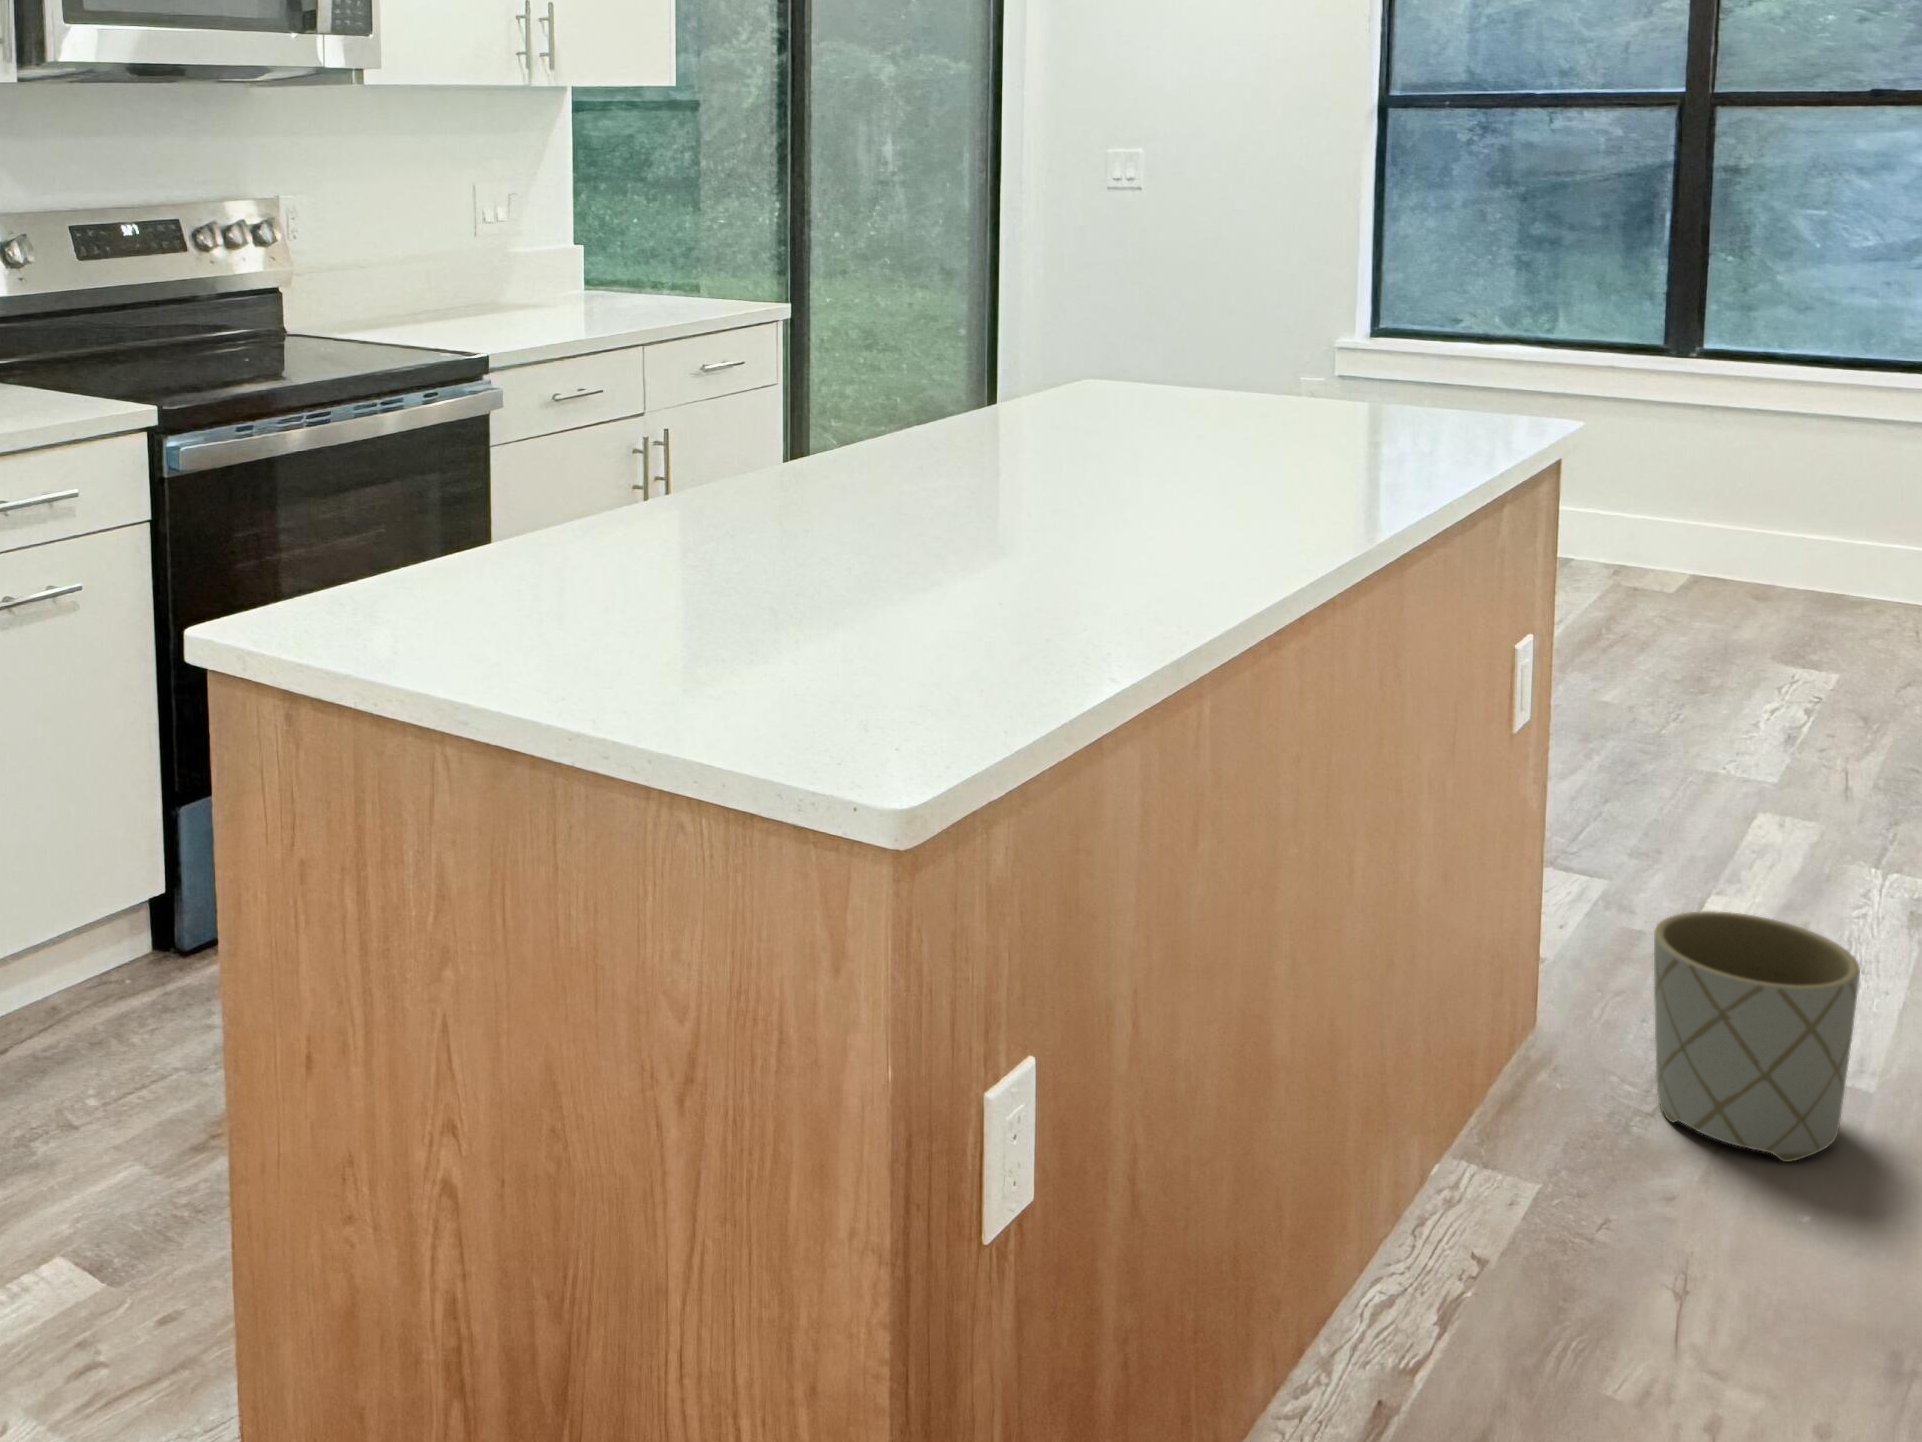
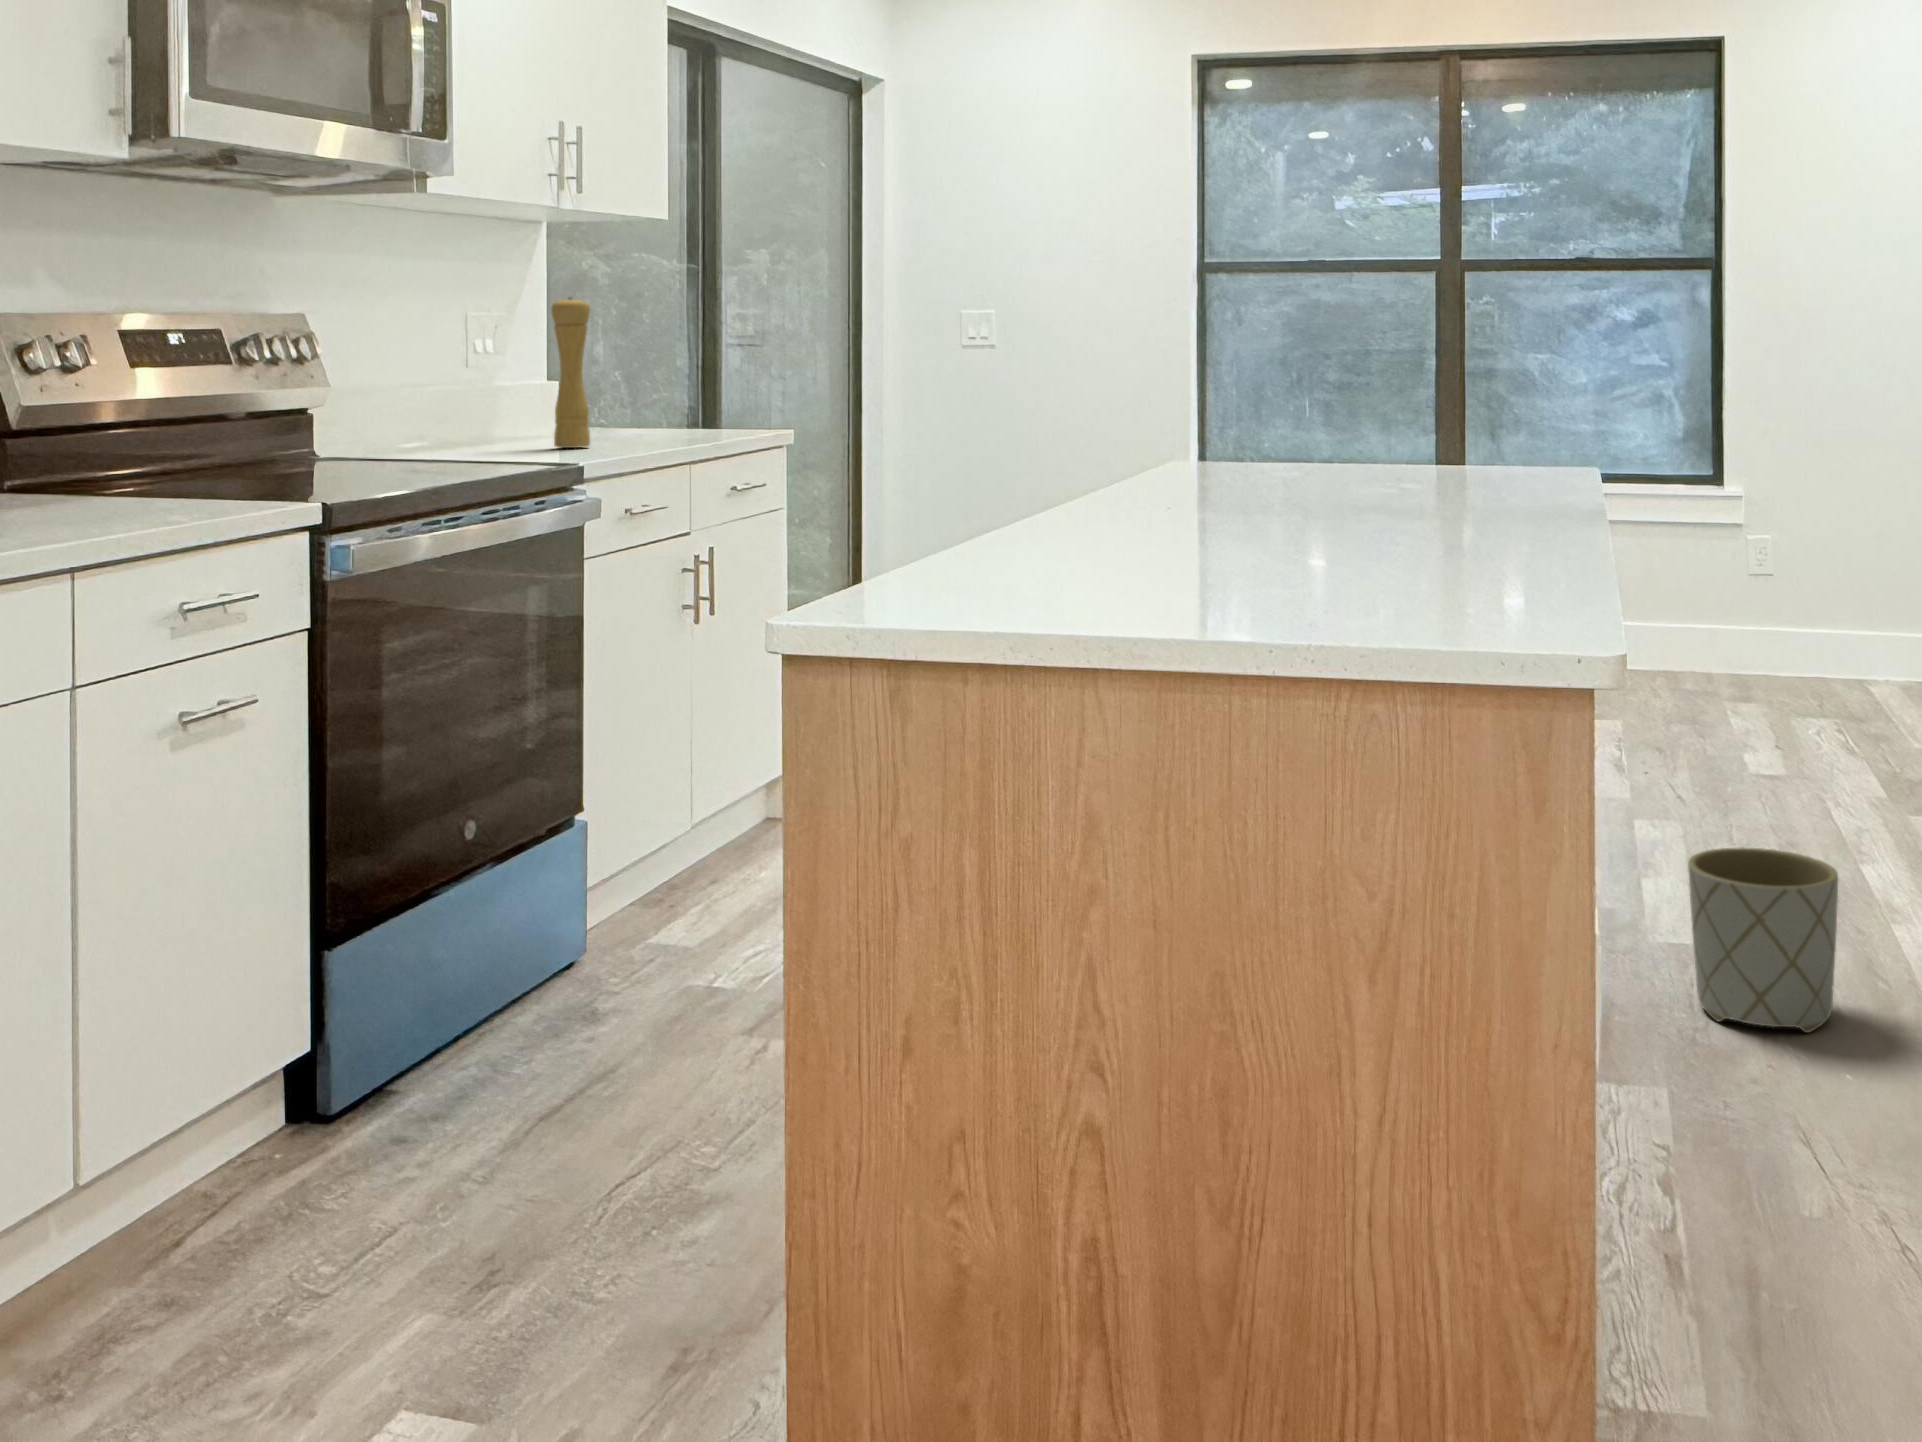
pepper mill: none [514,176,552,325] -> present [551,298,590,448]

